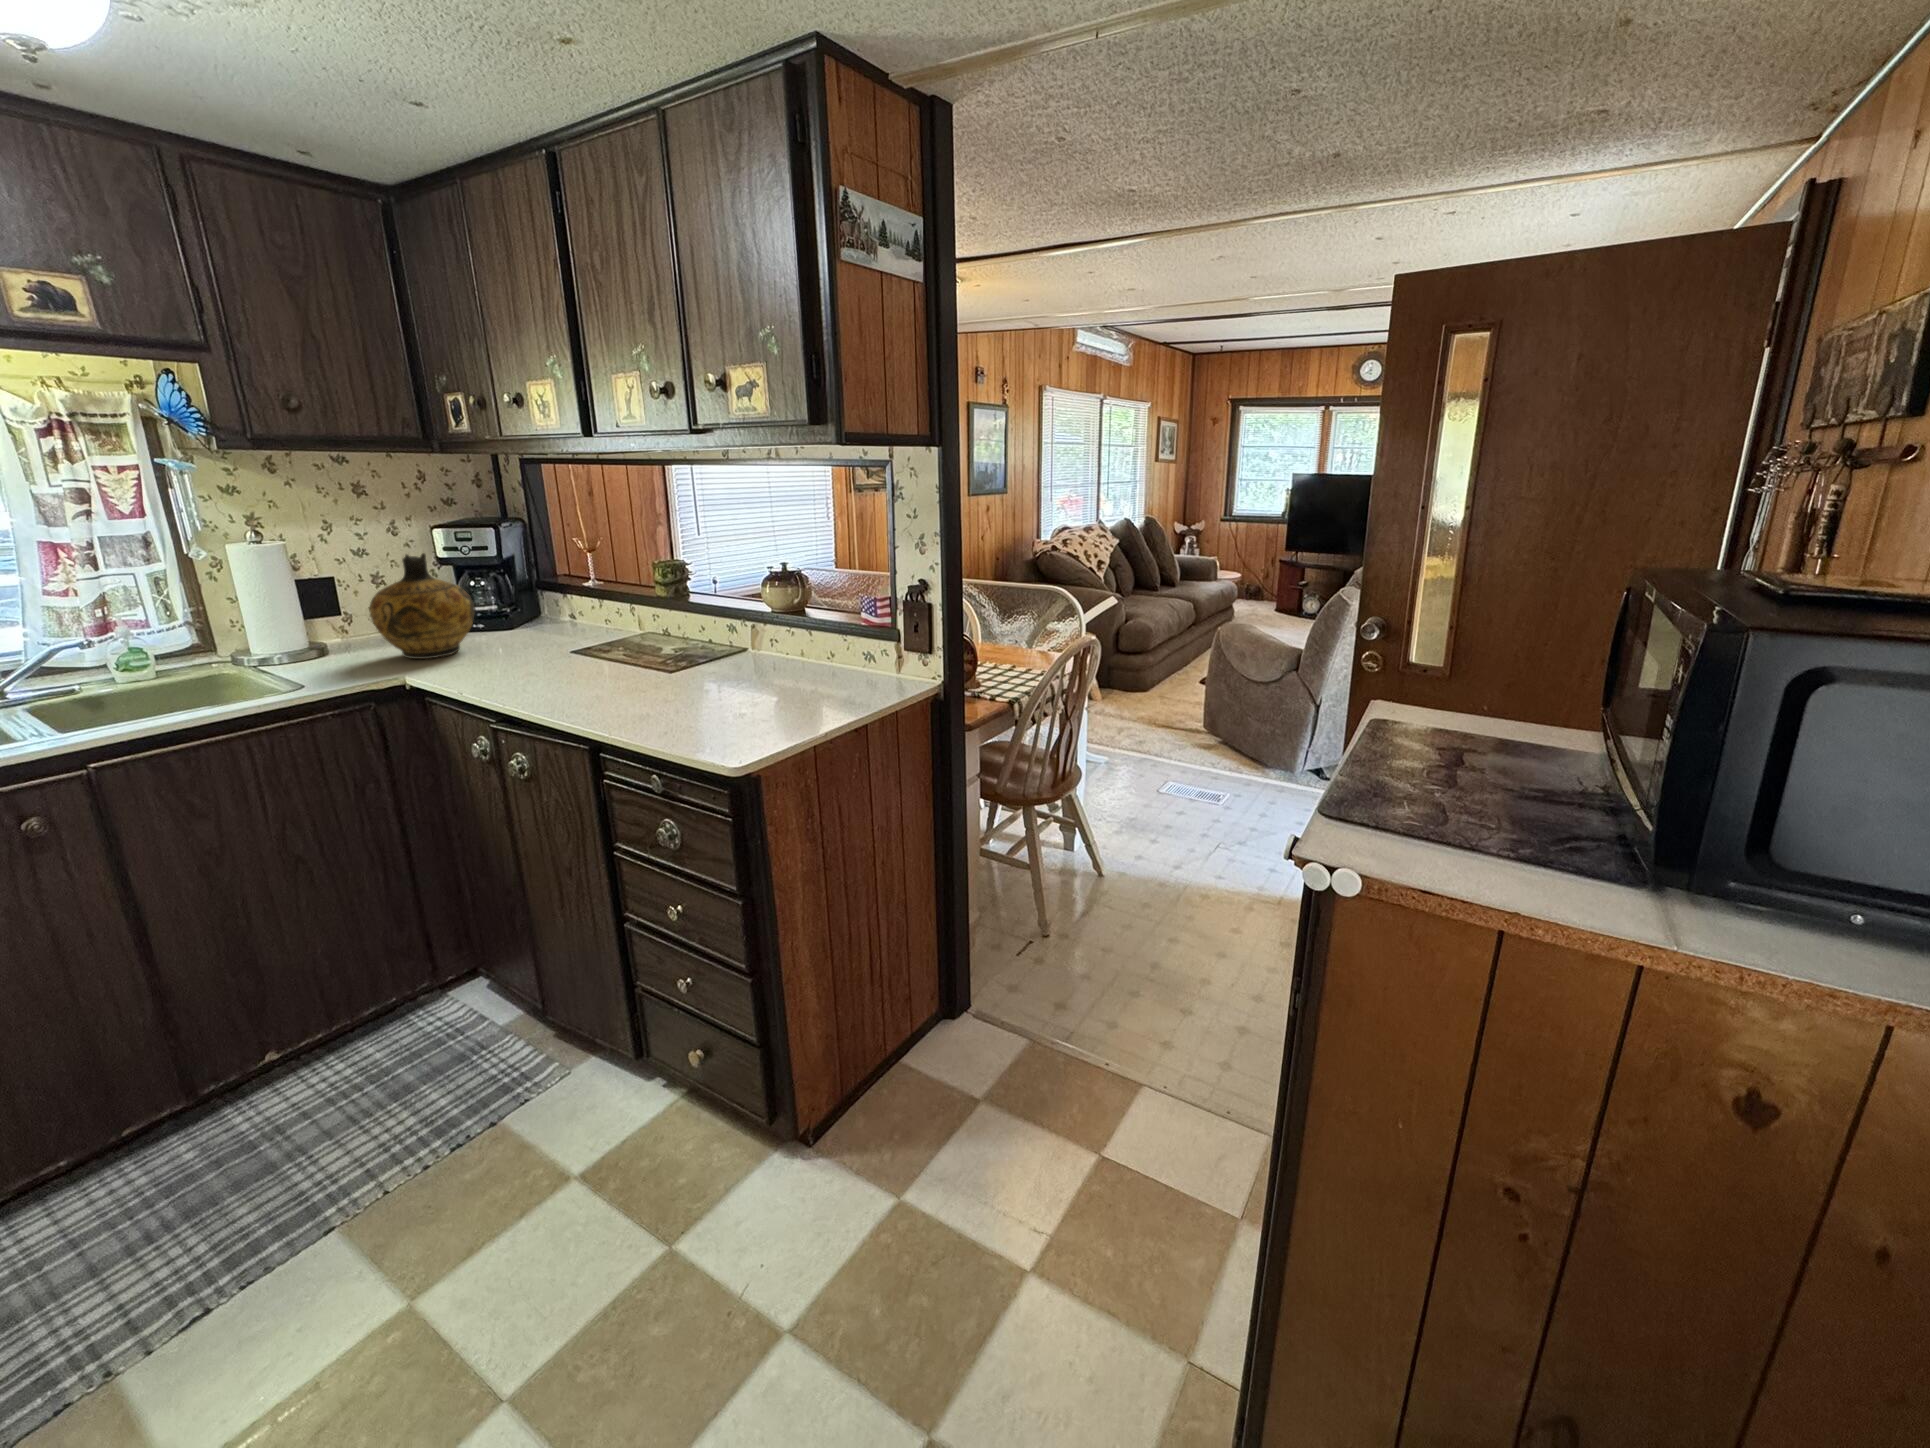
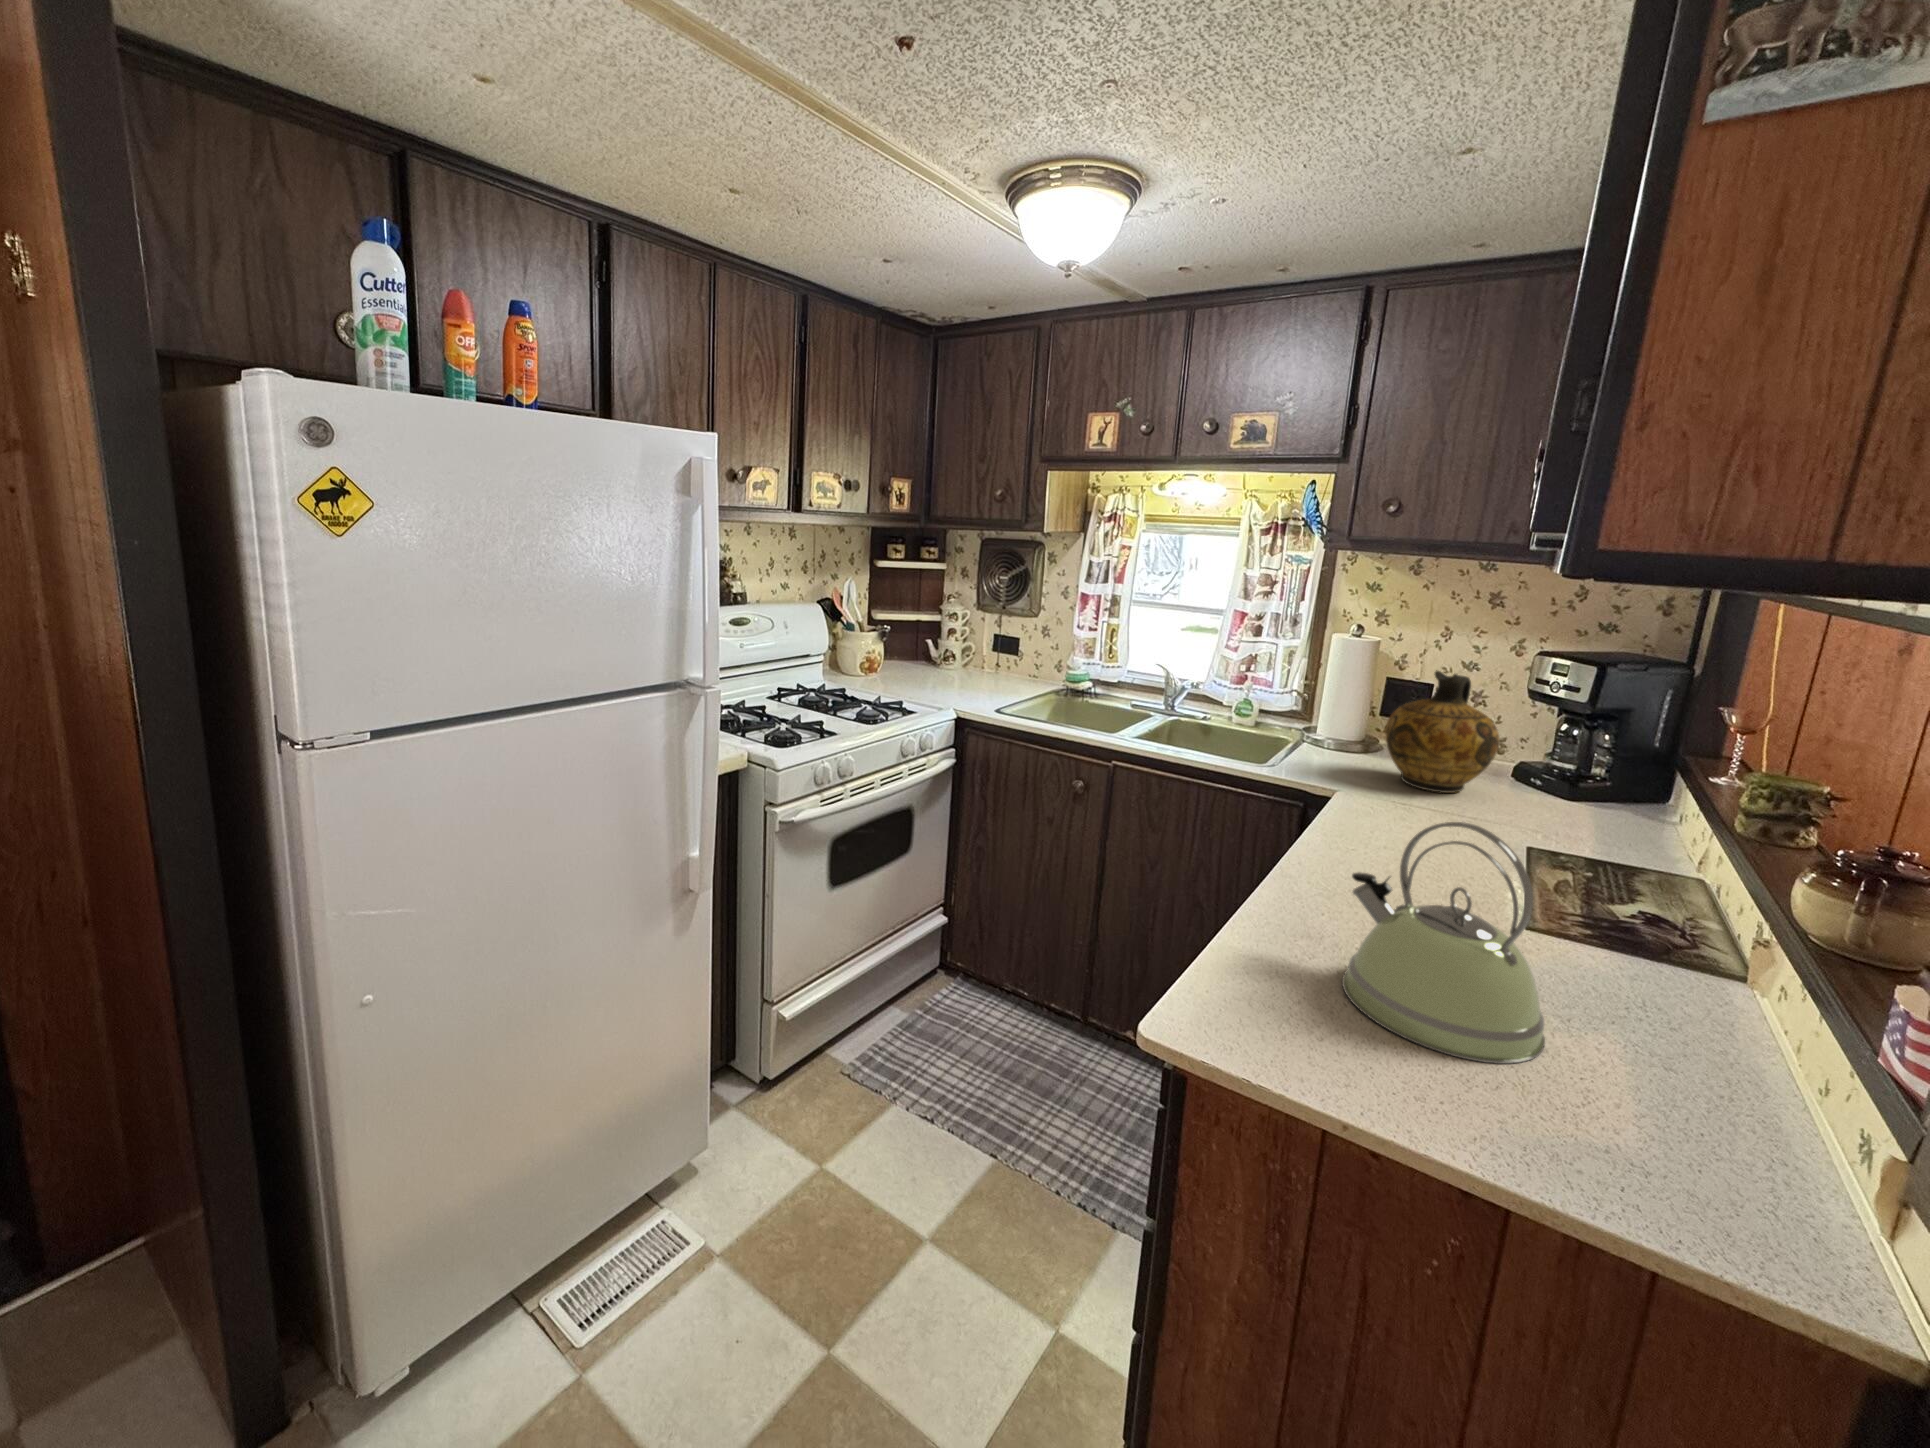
kettle: none [666,602,790,727] -> present [1342,822,1545,1064]

